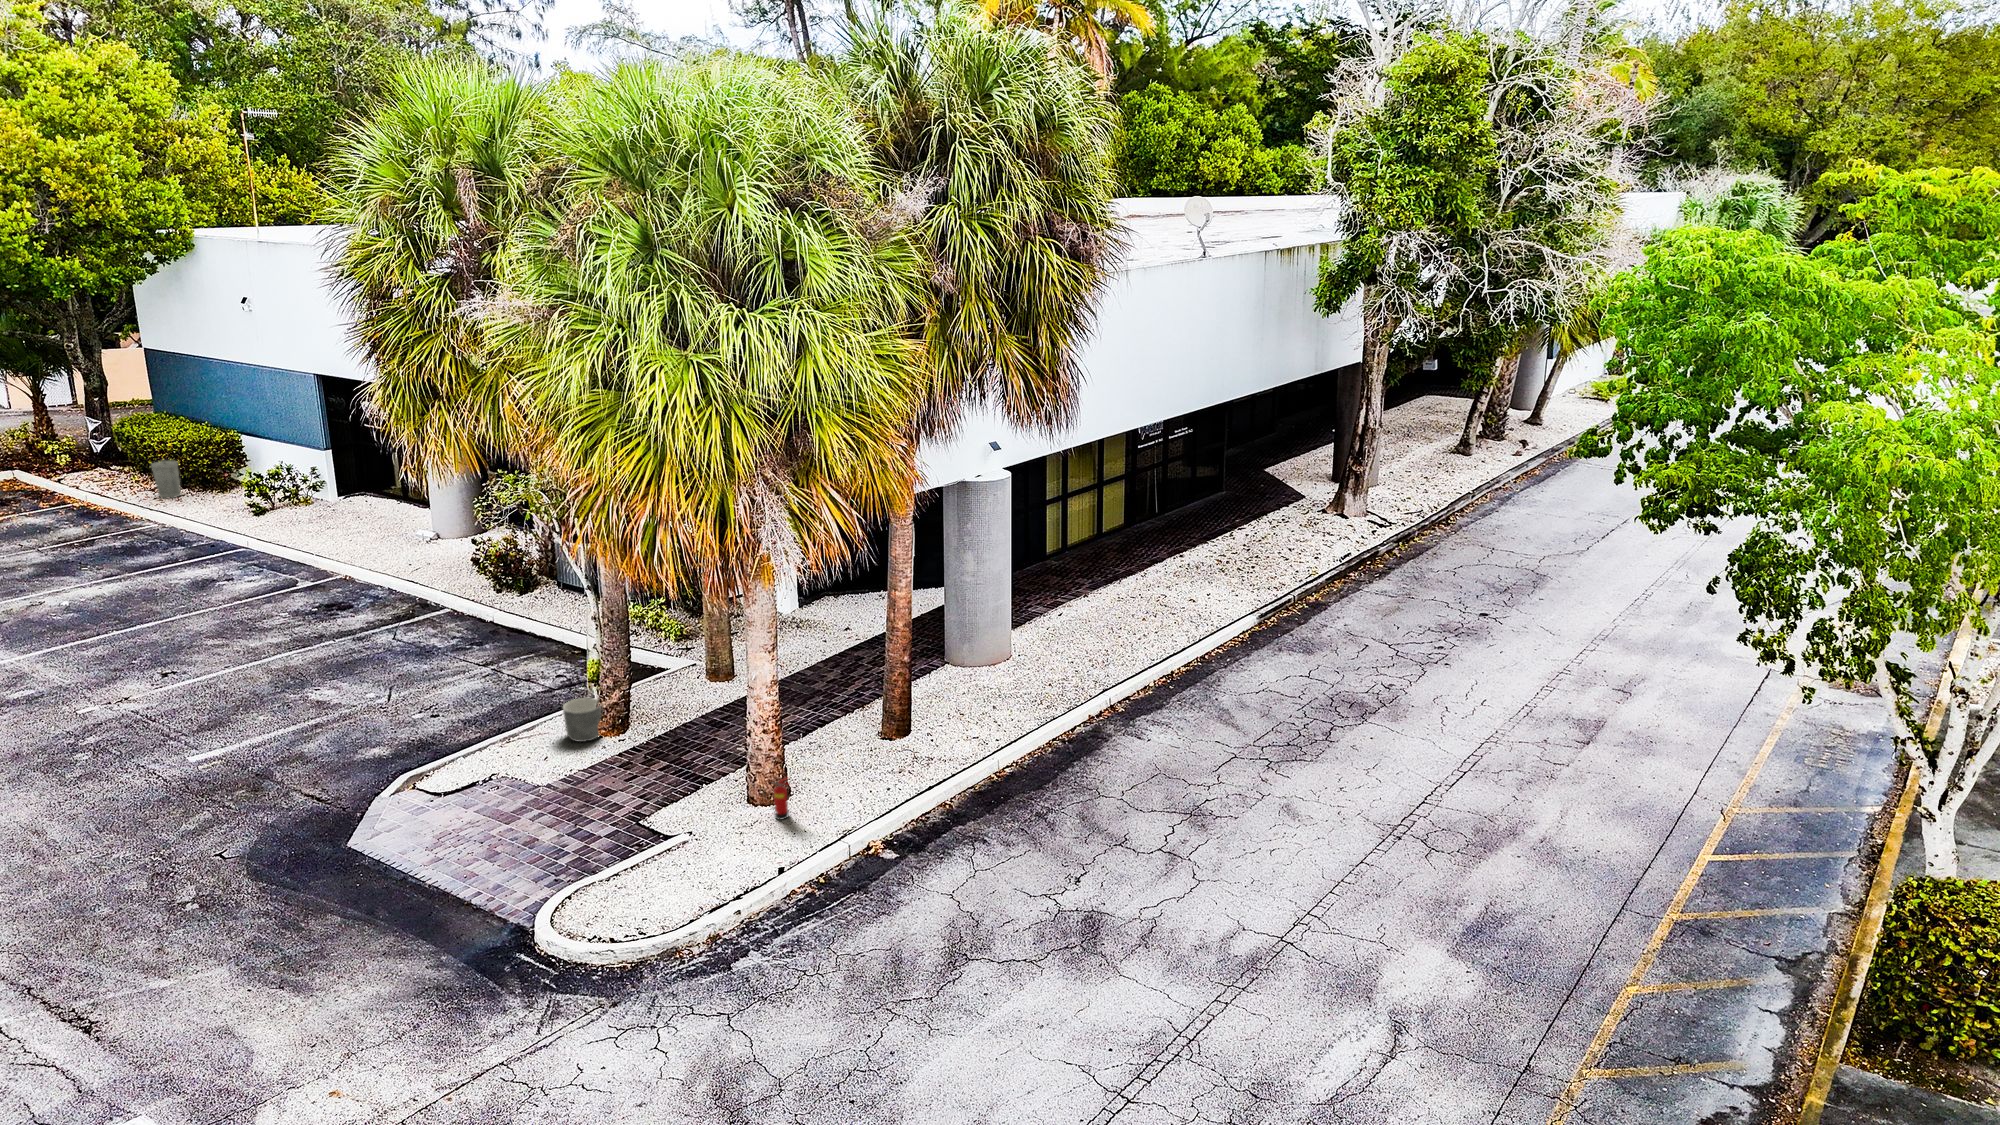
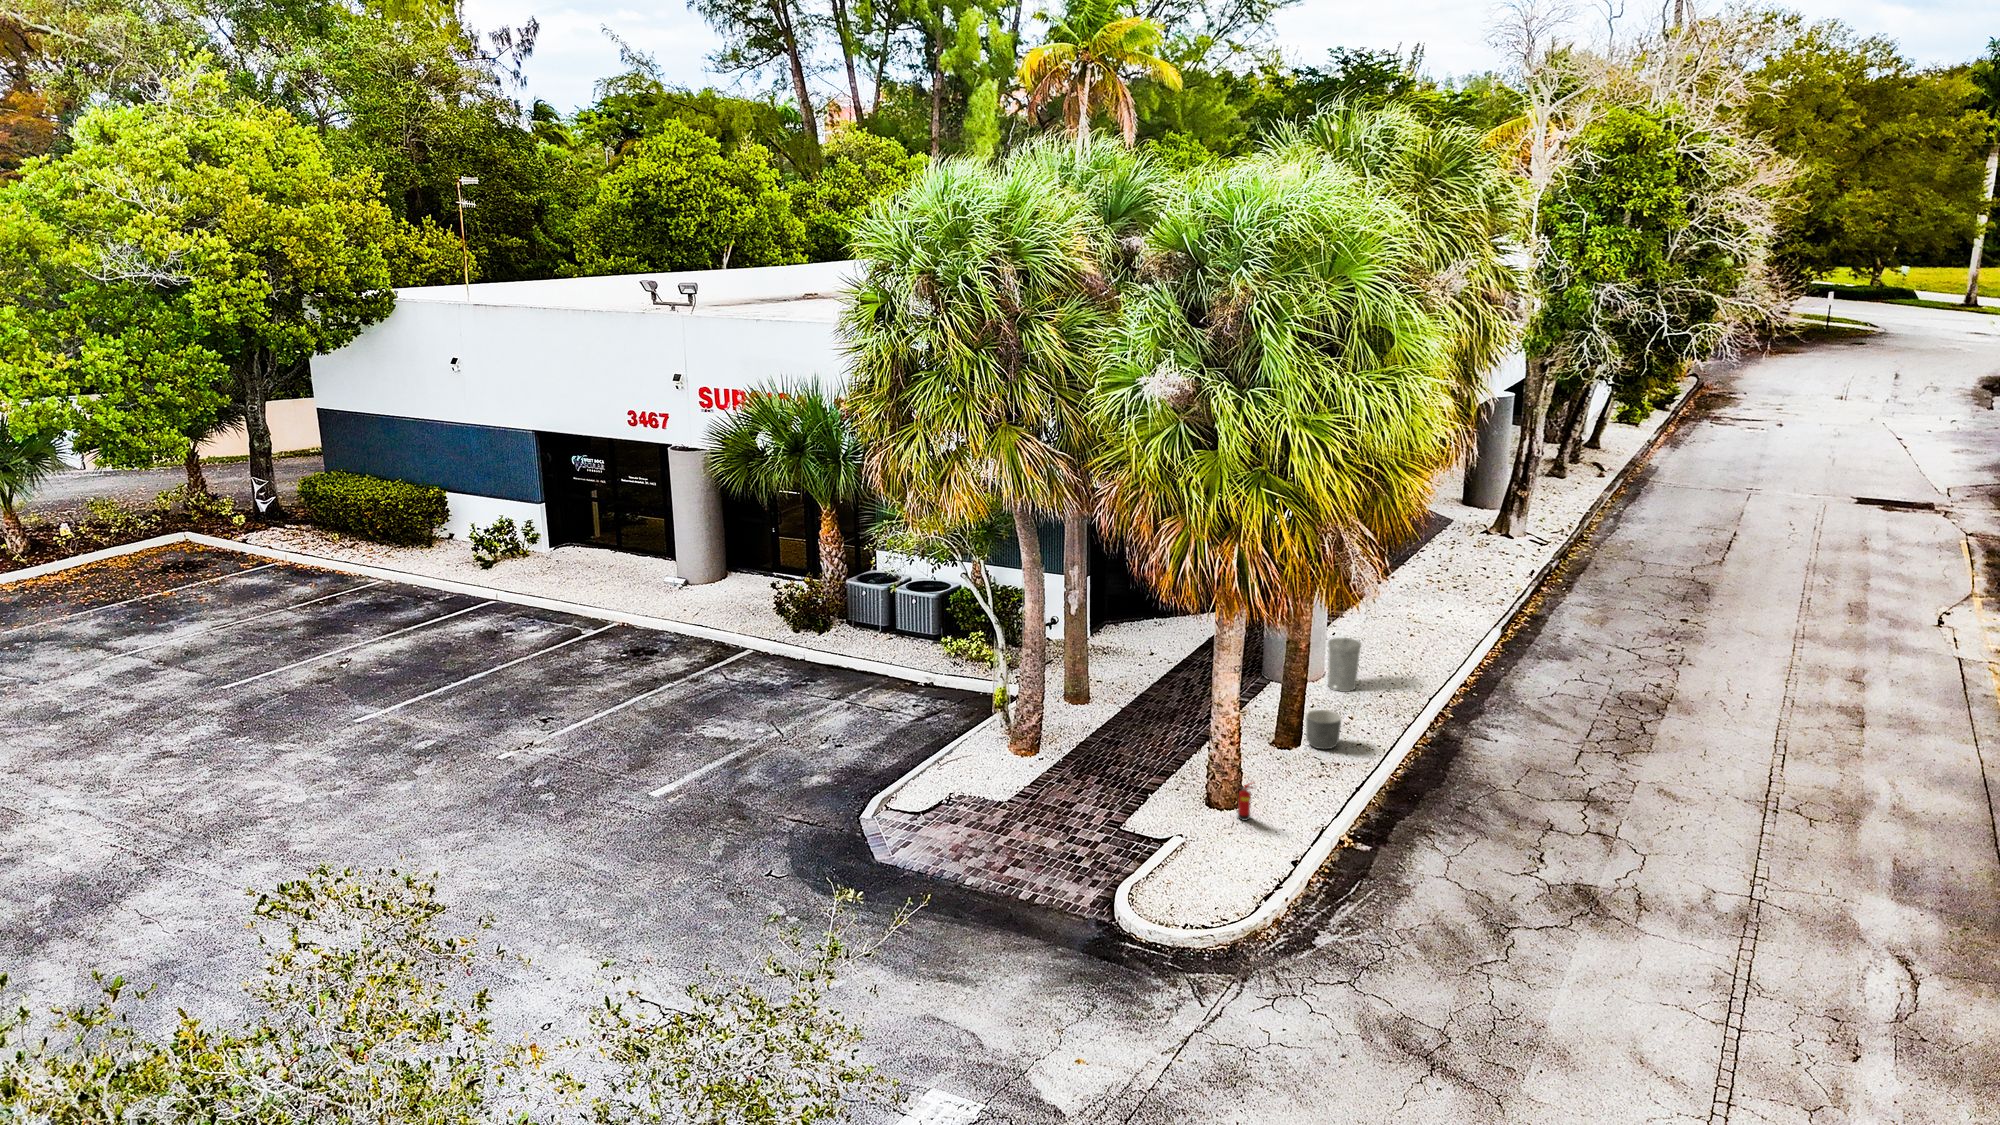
trash can: present [151,460,181,499] -> present [1328,638,1361,692]
planter: present [563,698,603,742] -> present [1306,710,1341,749]

